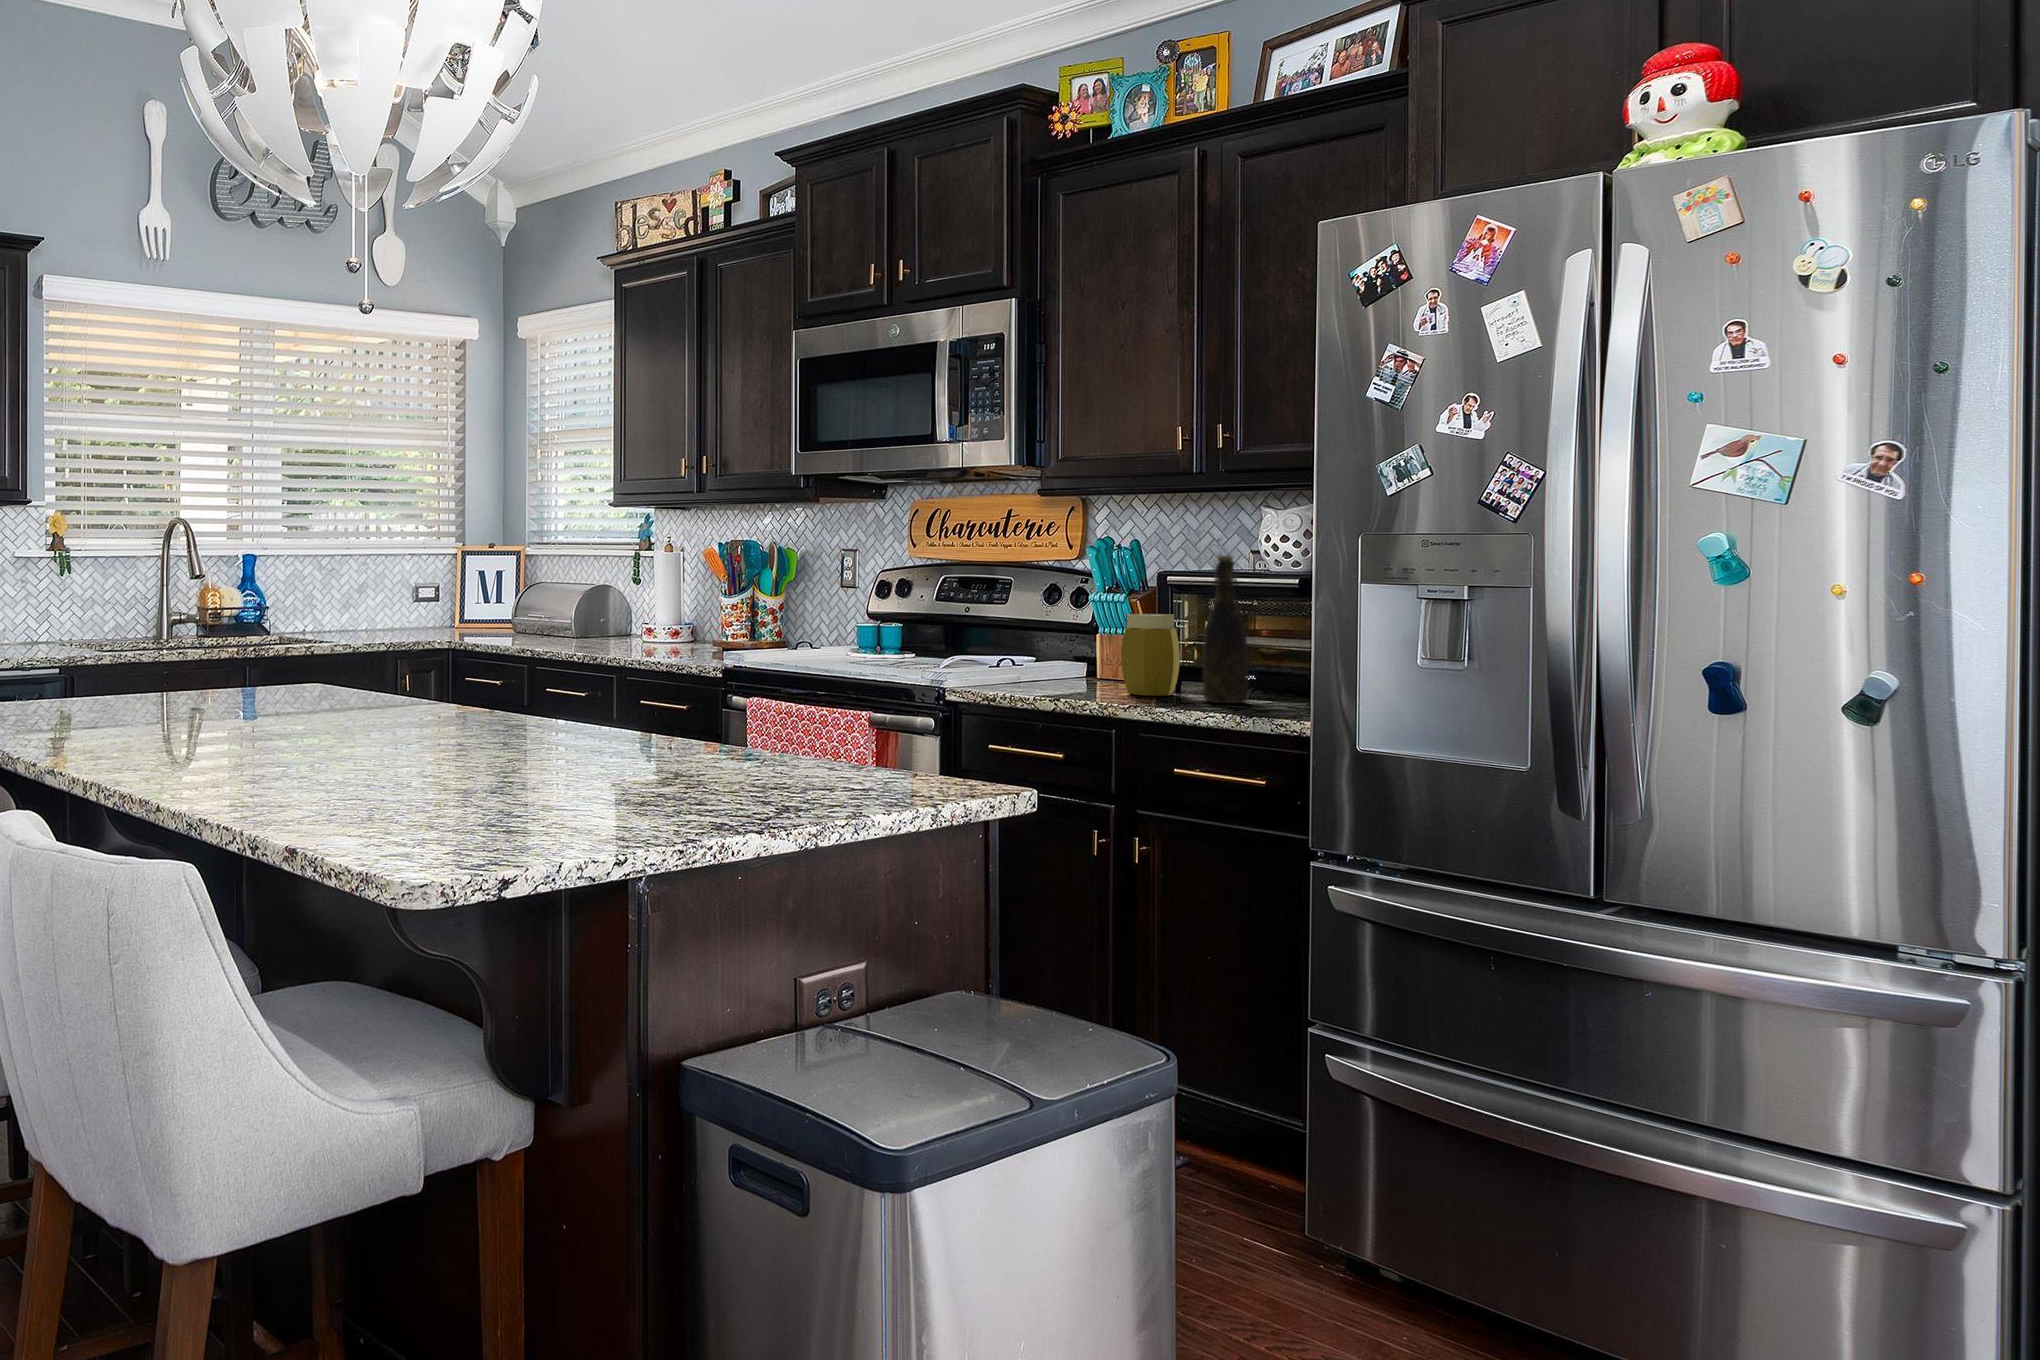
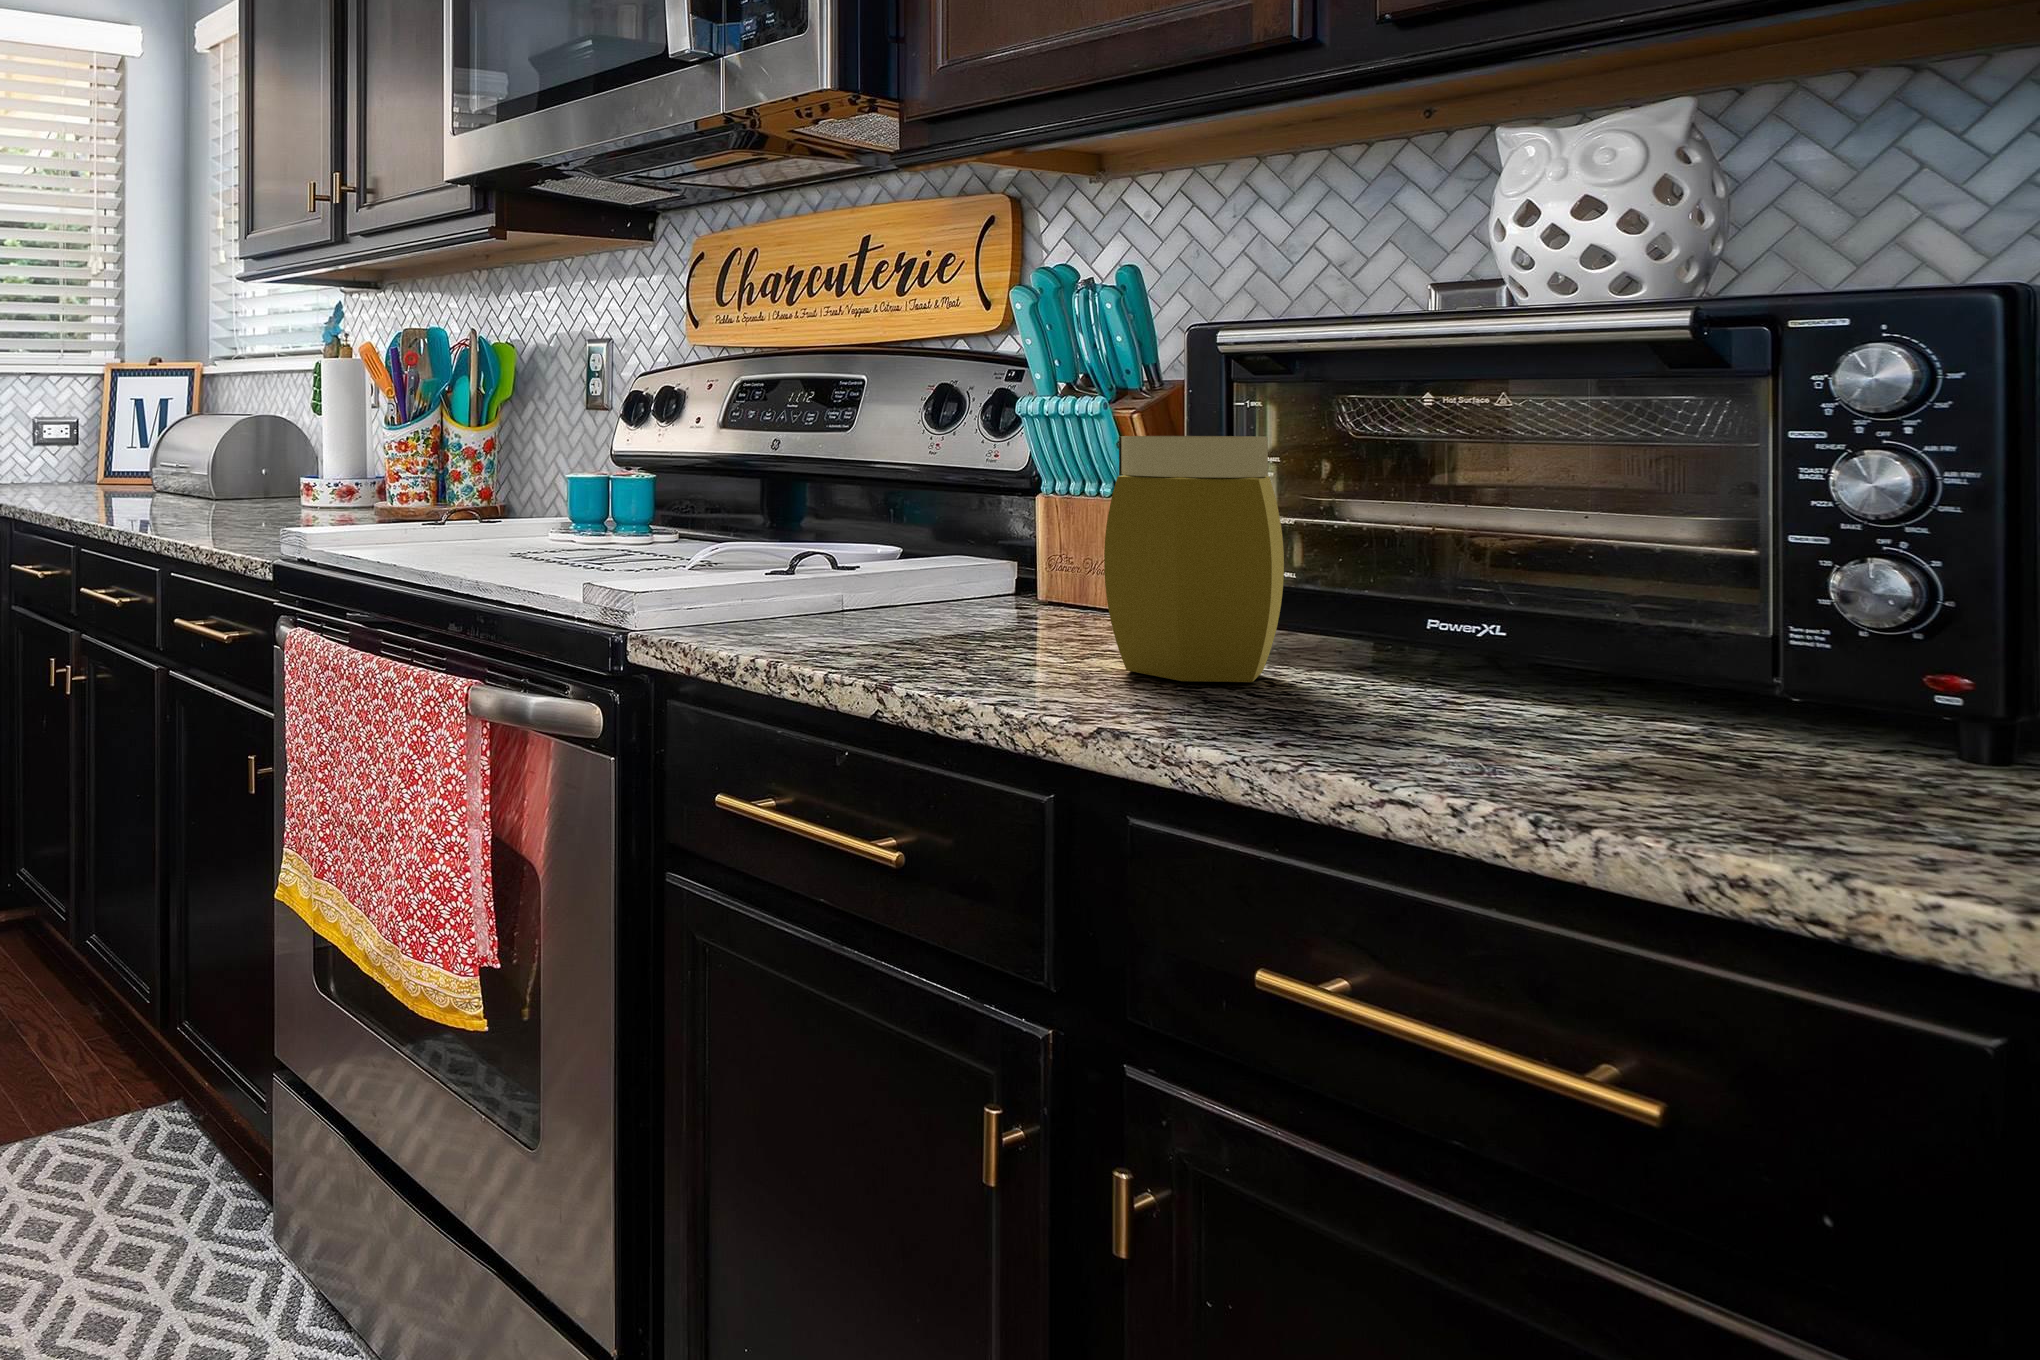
bottle: present [1203,555,1248,703] -> none [1383,232,1550,731]

